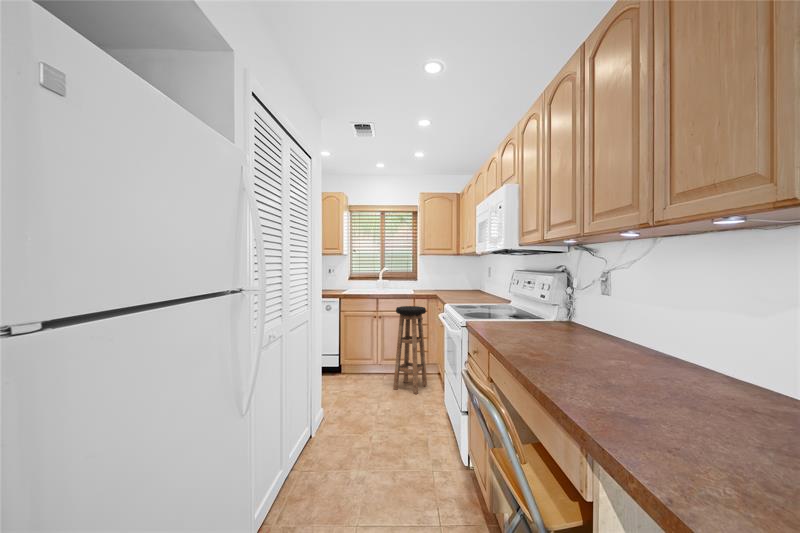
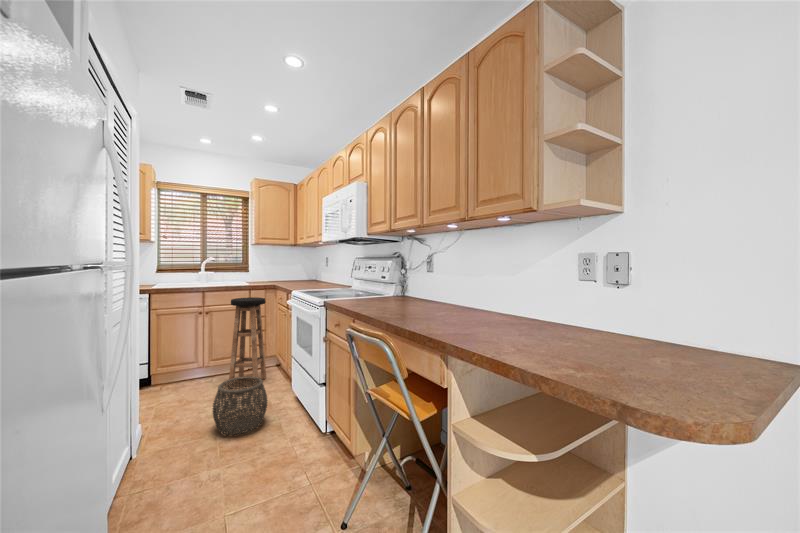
woven basket: none [370,384,417,441] -> present [213,376,268,435]

